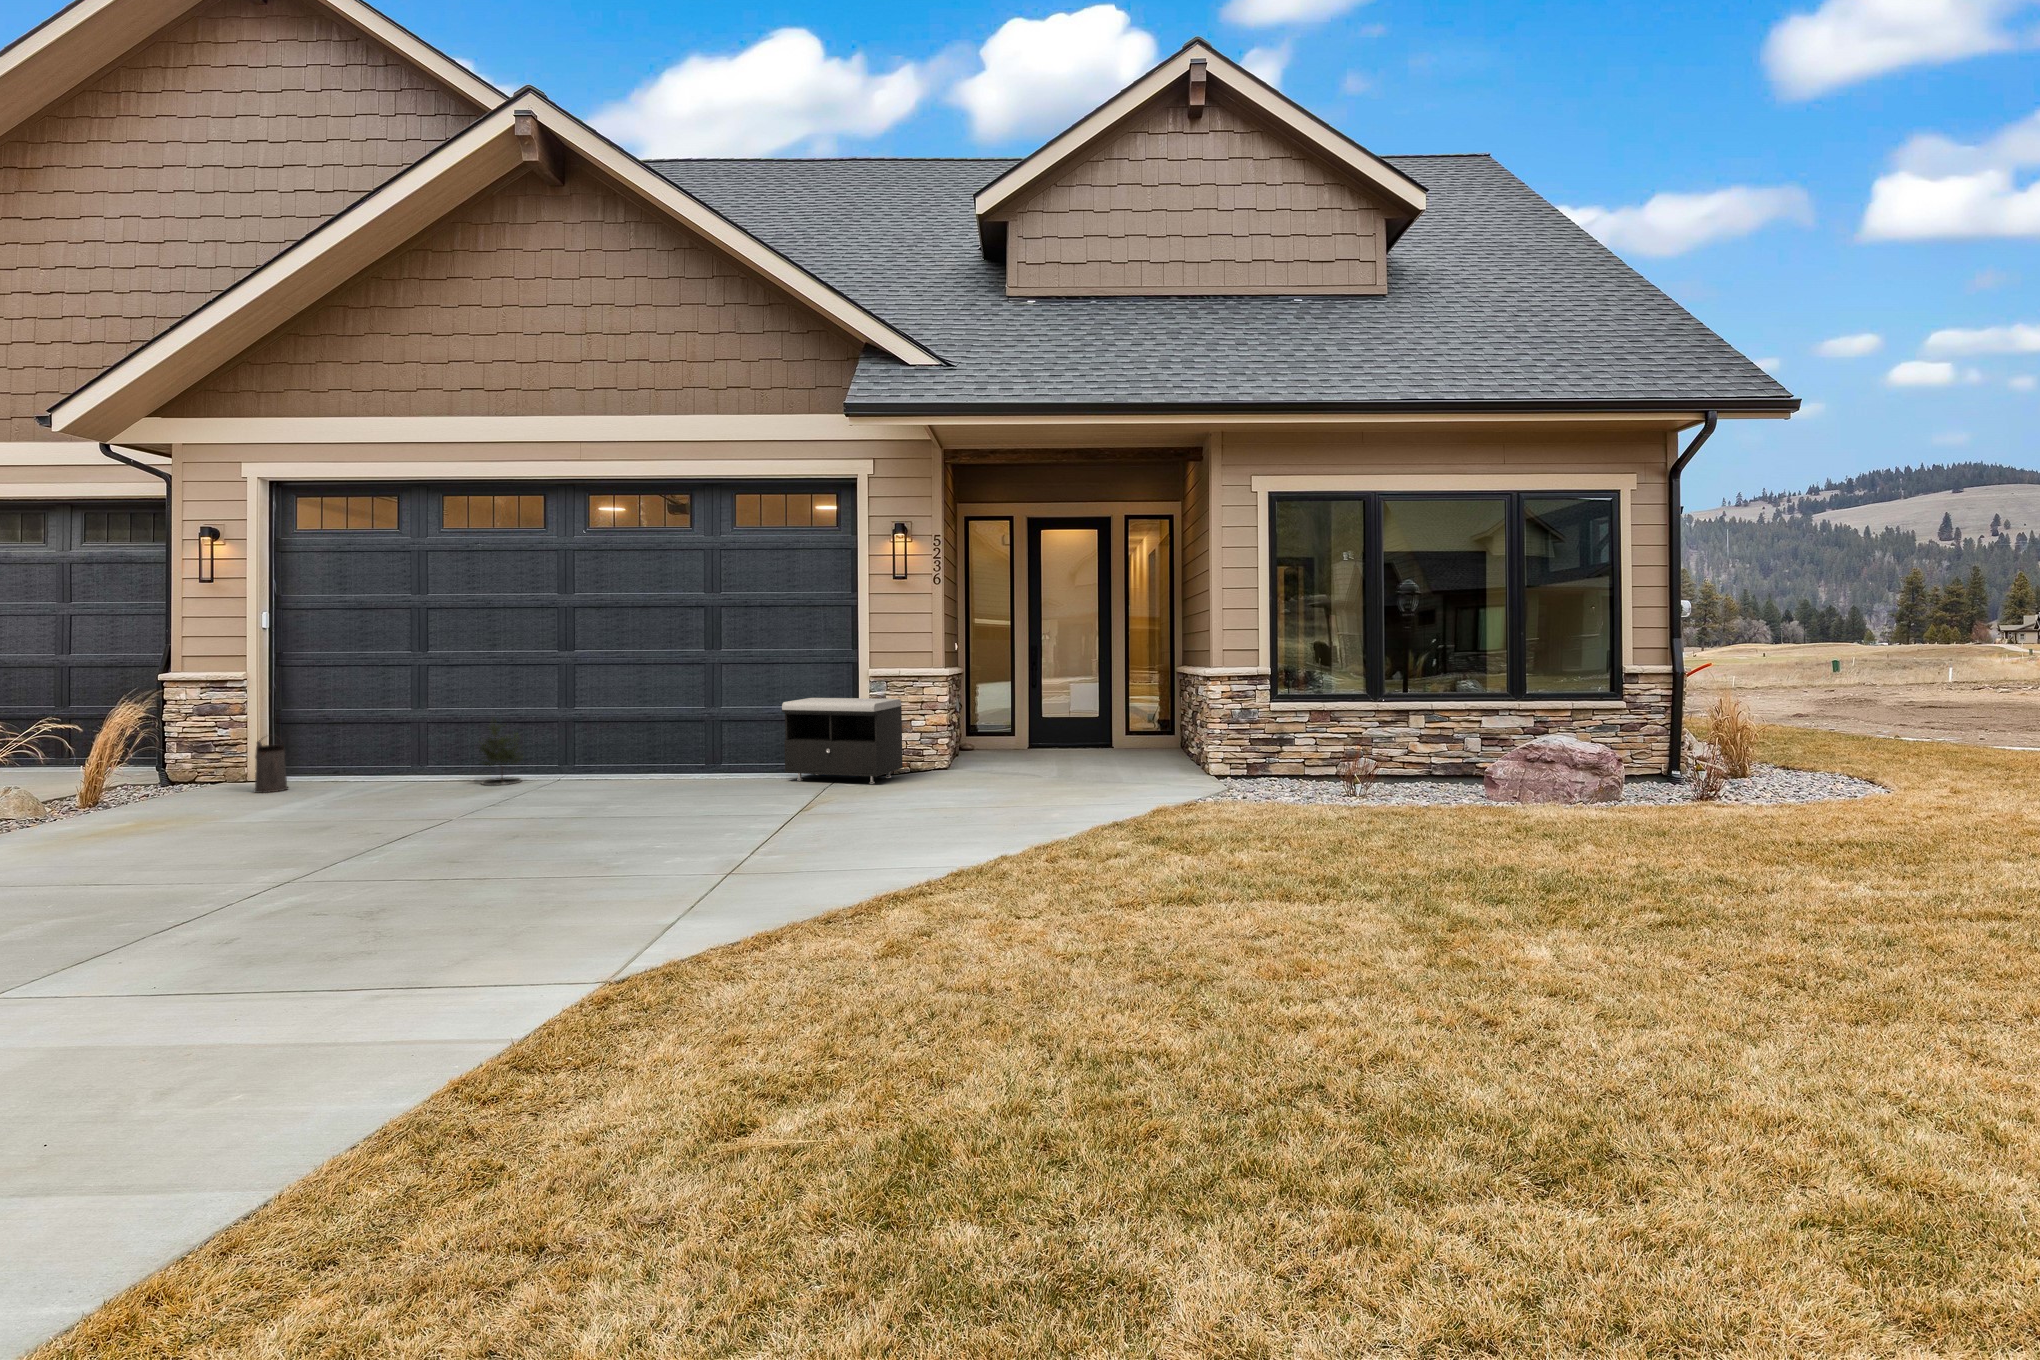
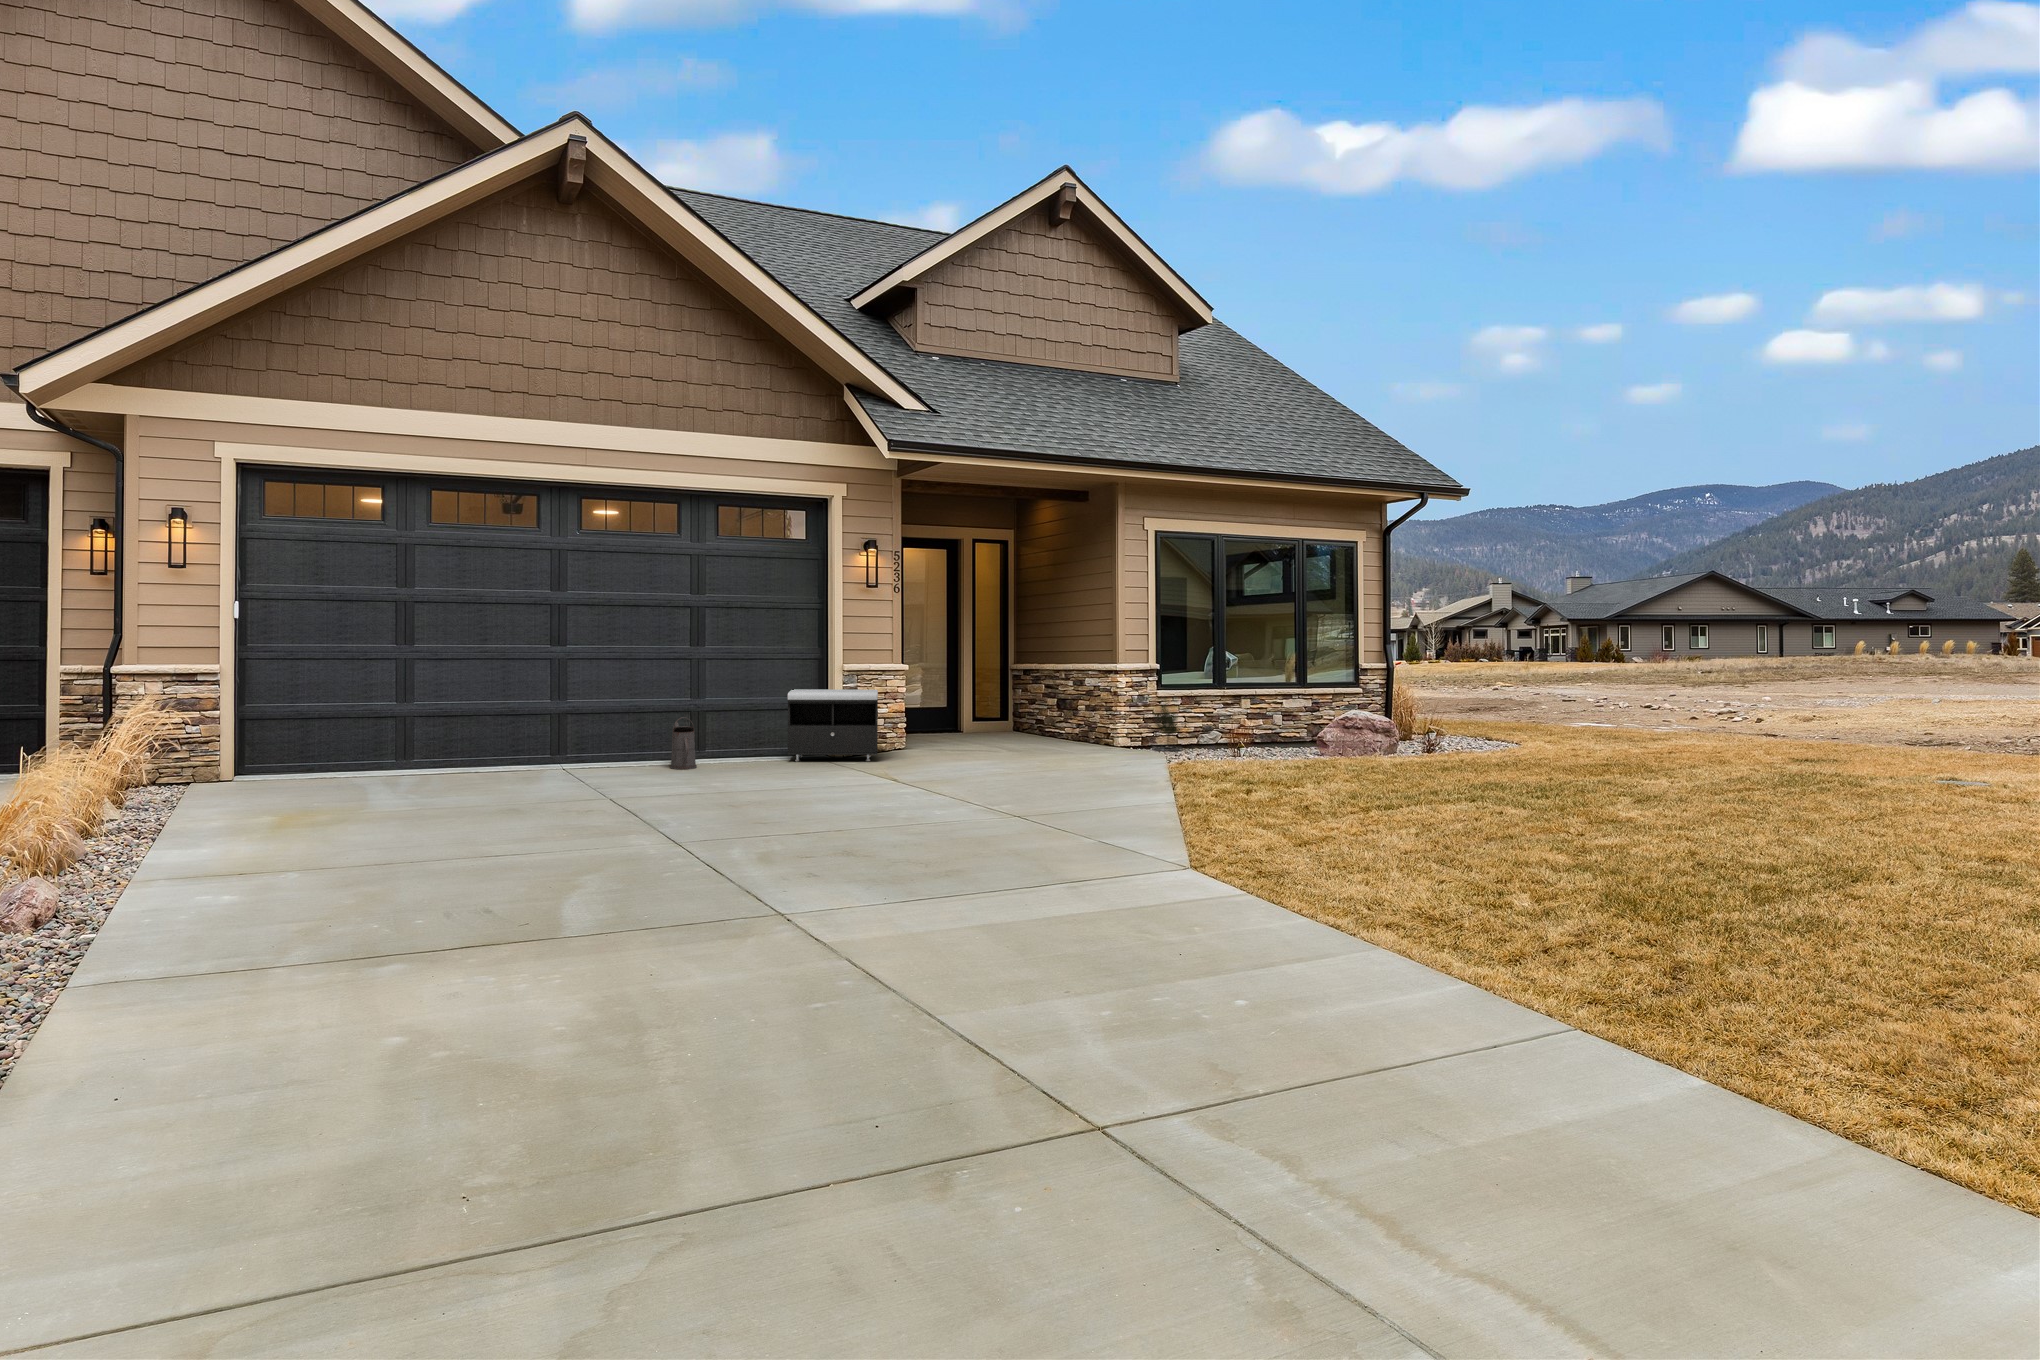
potted tree: present [481,720,523,786] -> present [1153,702,1181,751]
watering can: present [254,738,288,793] -> present [670,717,697,769]

